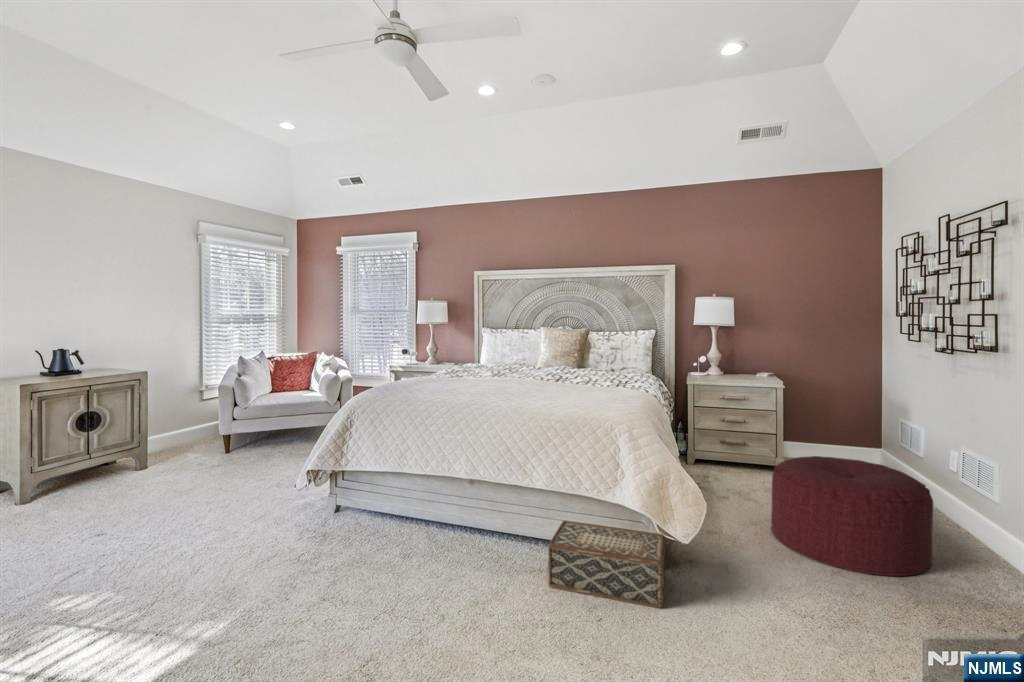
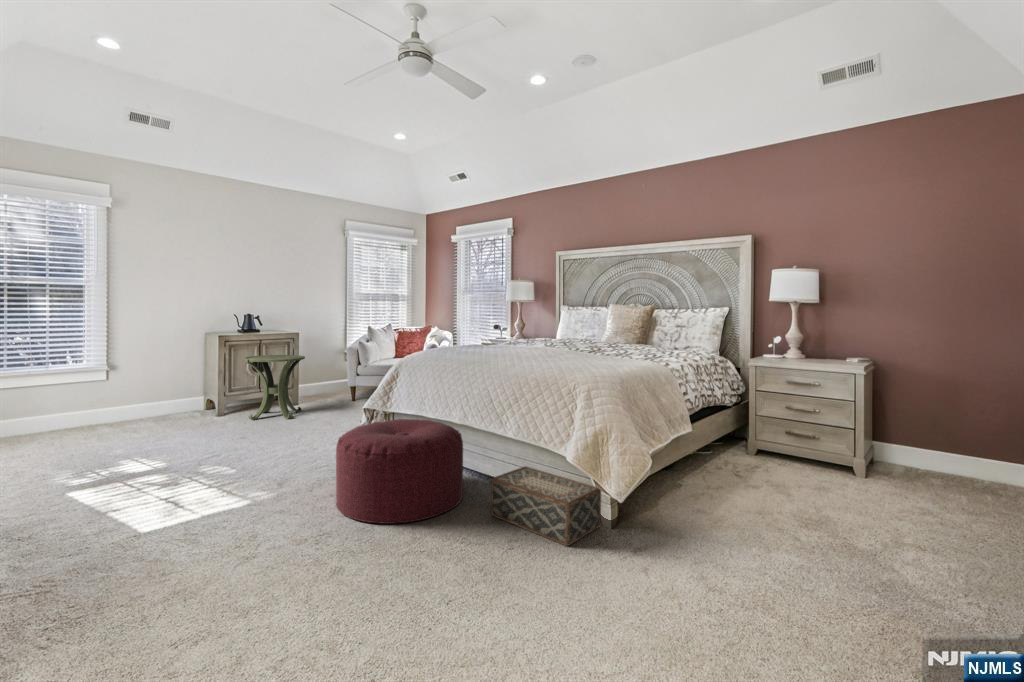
side table: none [69,402,167,502] -> present [244,355,305,420]
ottoman: present [771,456,933,576] -> present [336,419,463,524]

